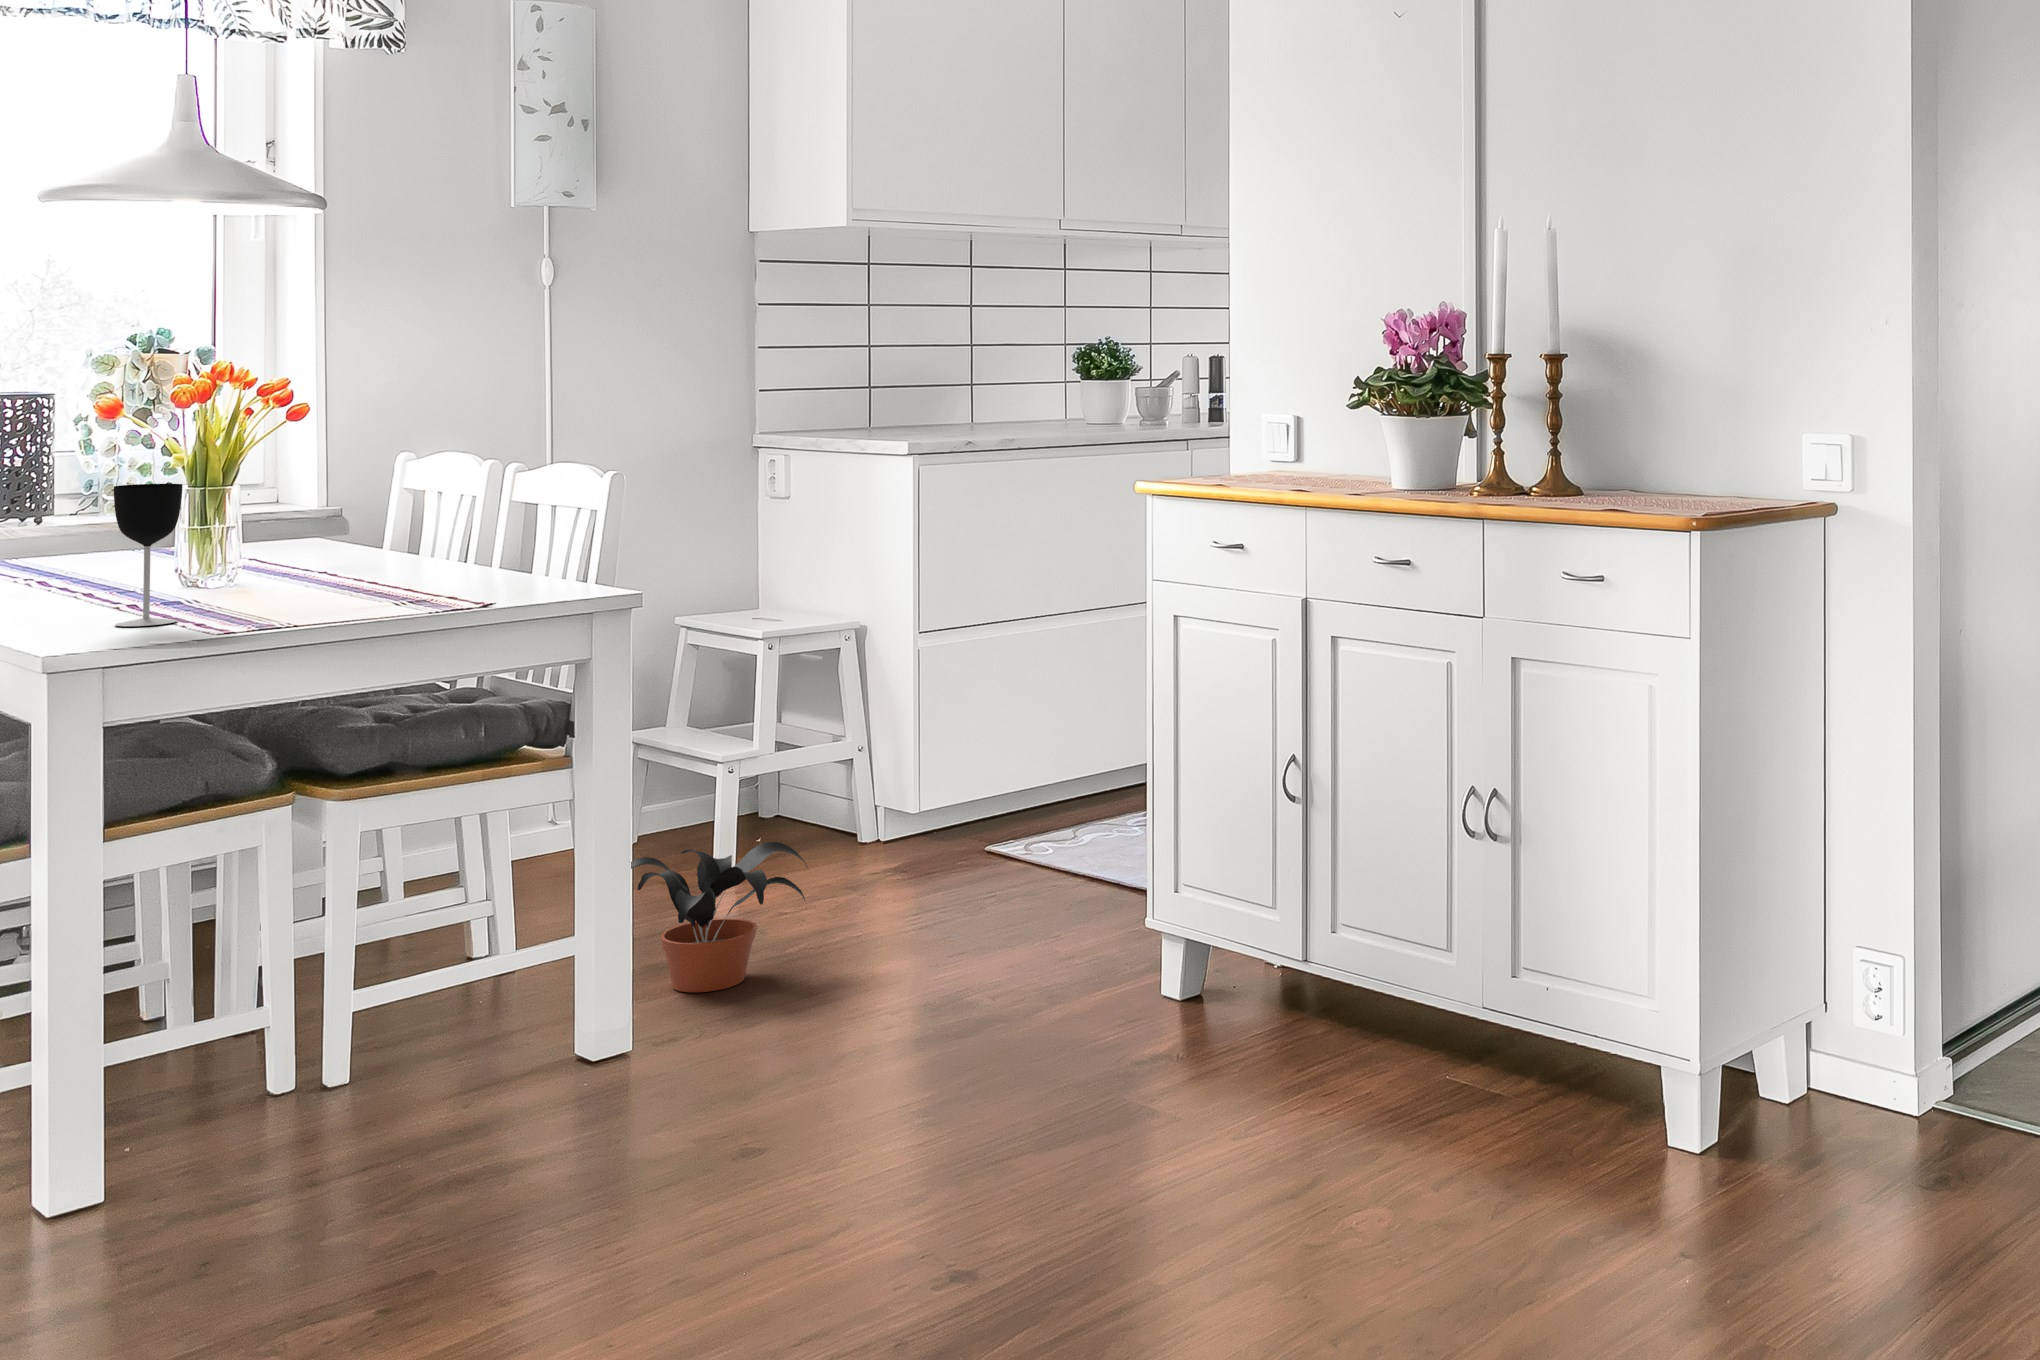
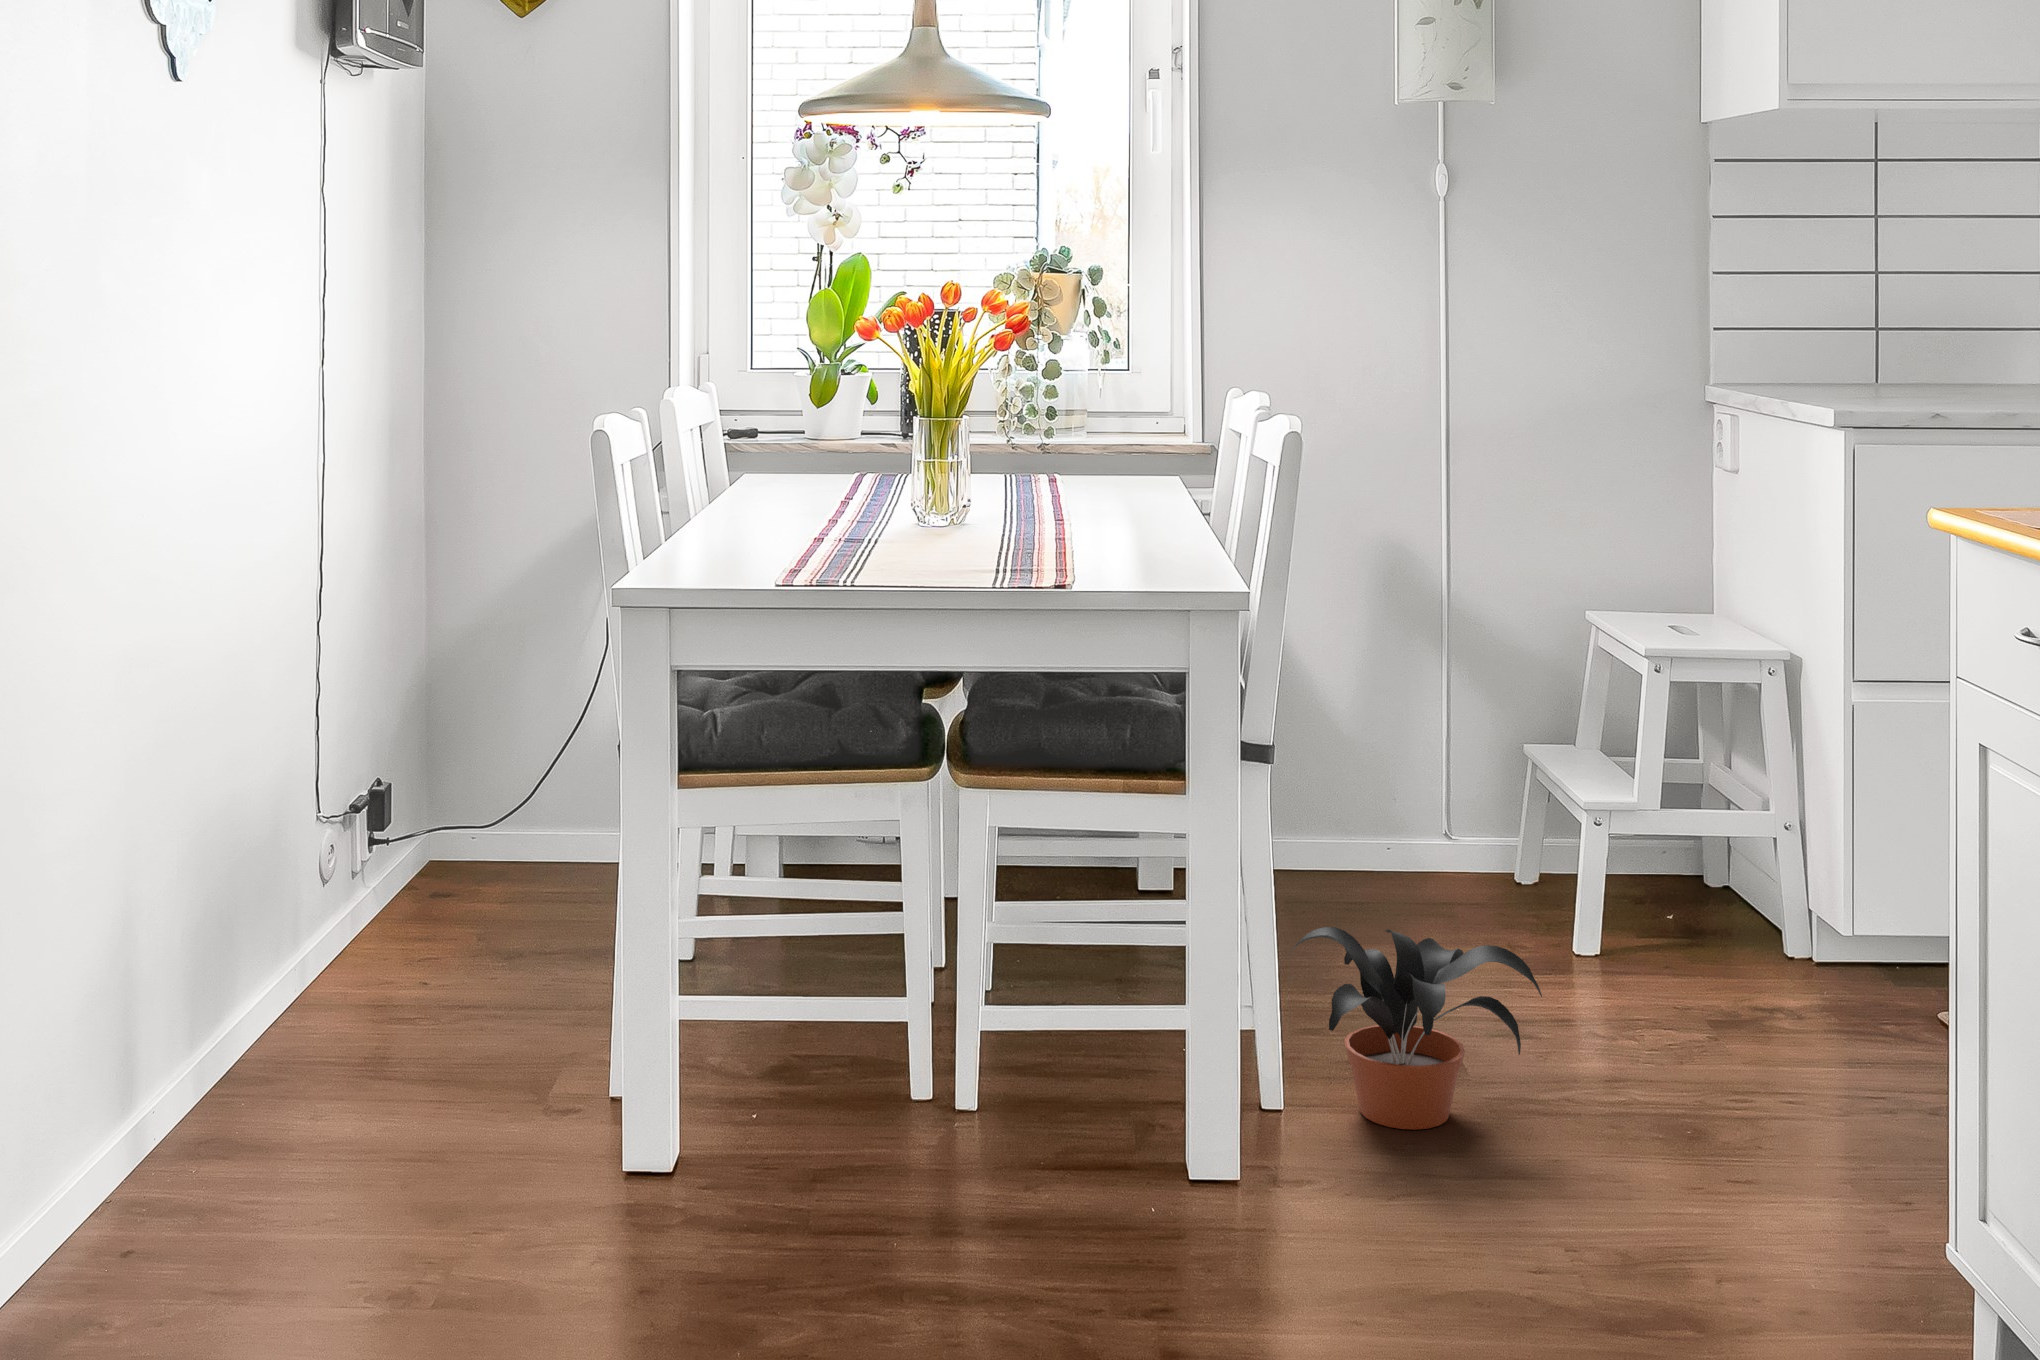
wine glass: present [114,484,182,626] -> none [684,415,743,570]

